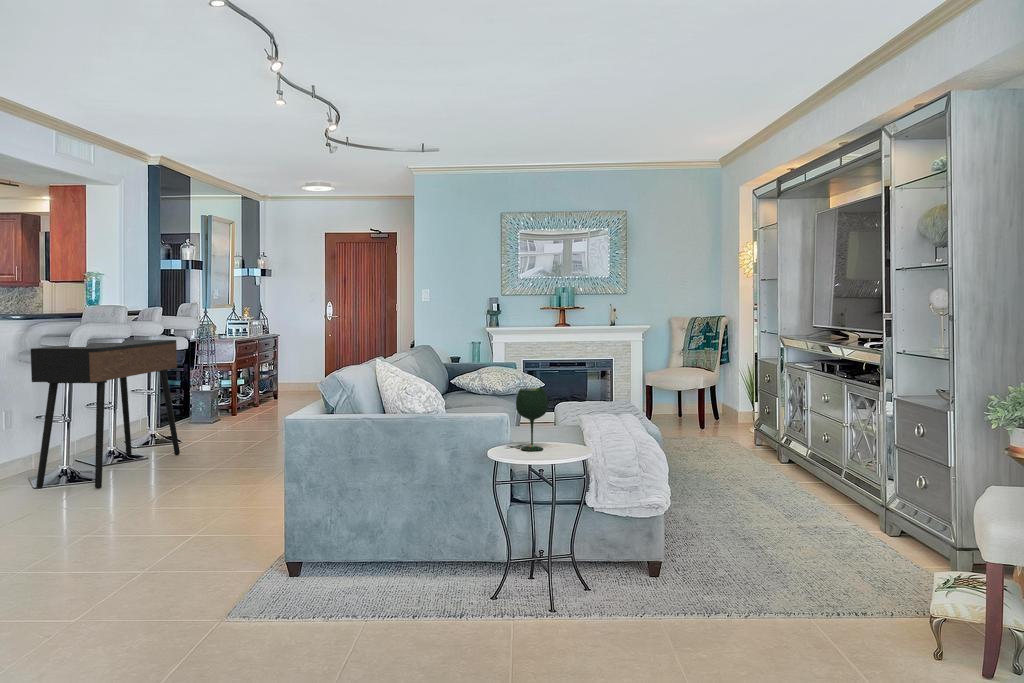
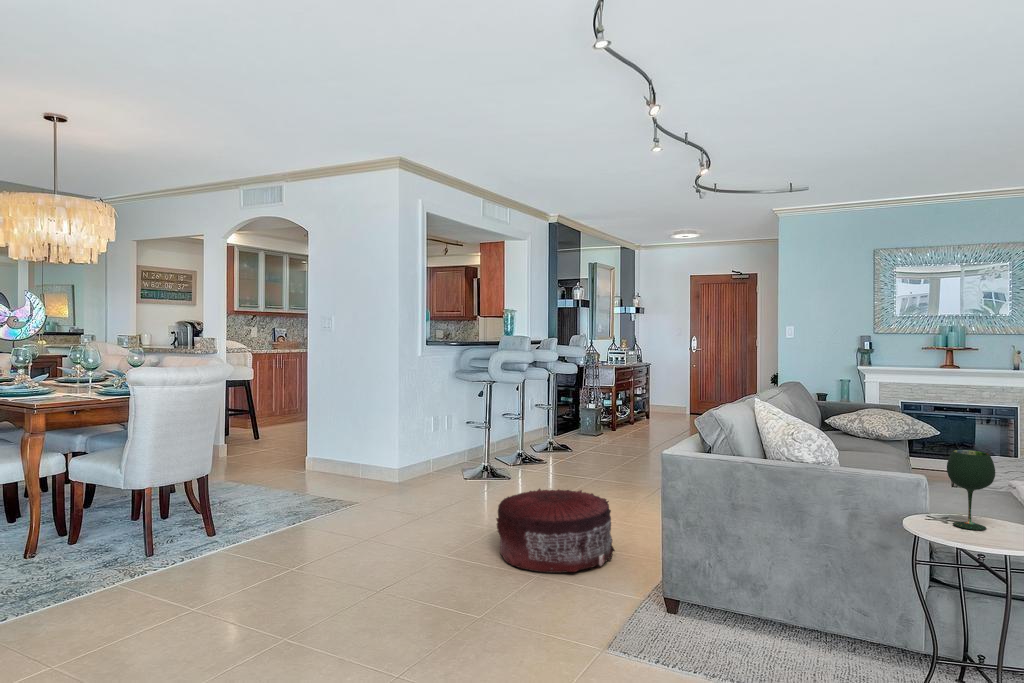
console table: present [31,340,180,488] -> none [461,365,568,488]
pouf: none [93,472,238,563] -> present [496,489,615,573]

